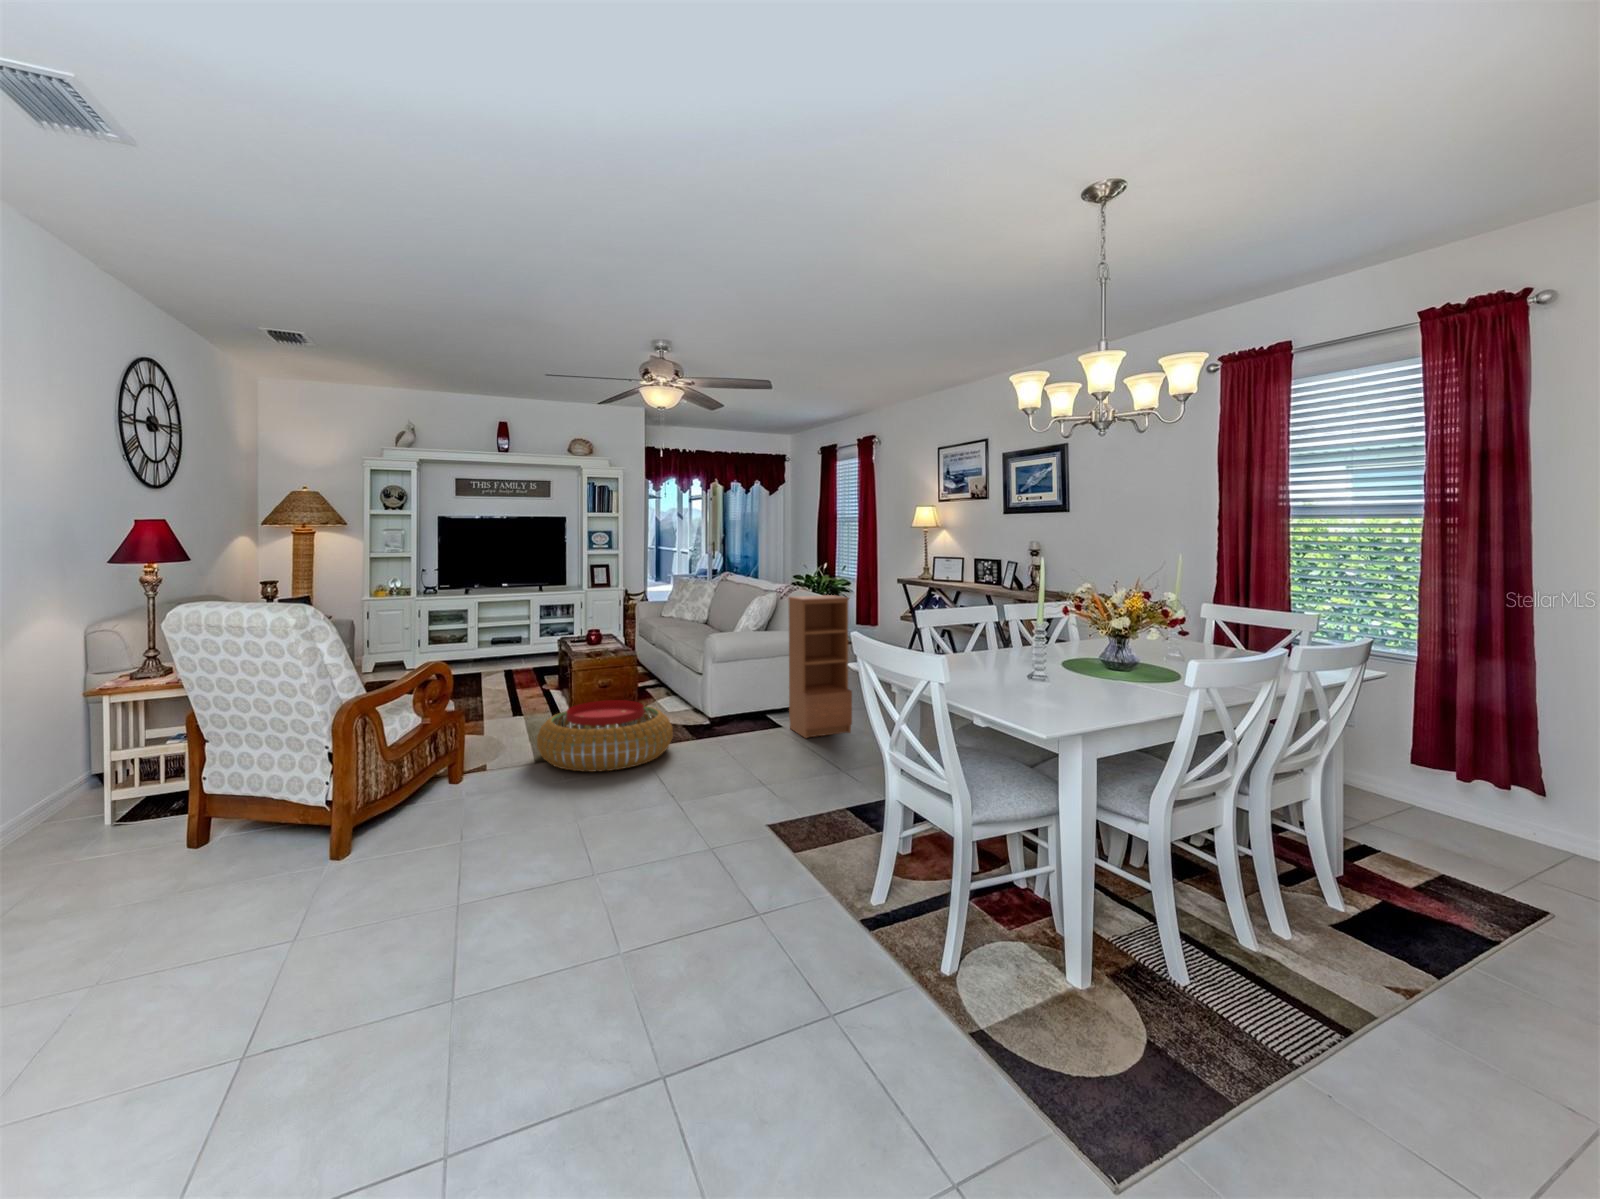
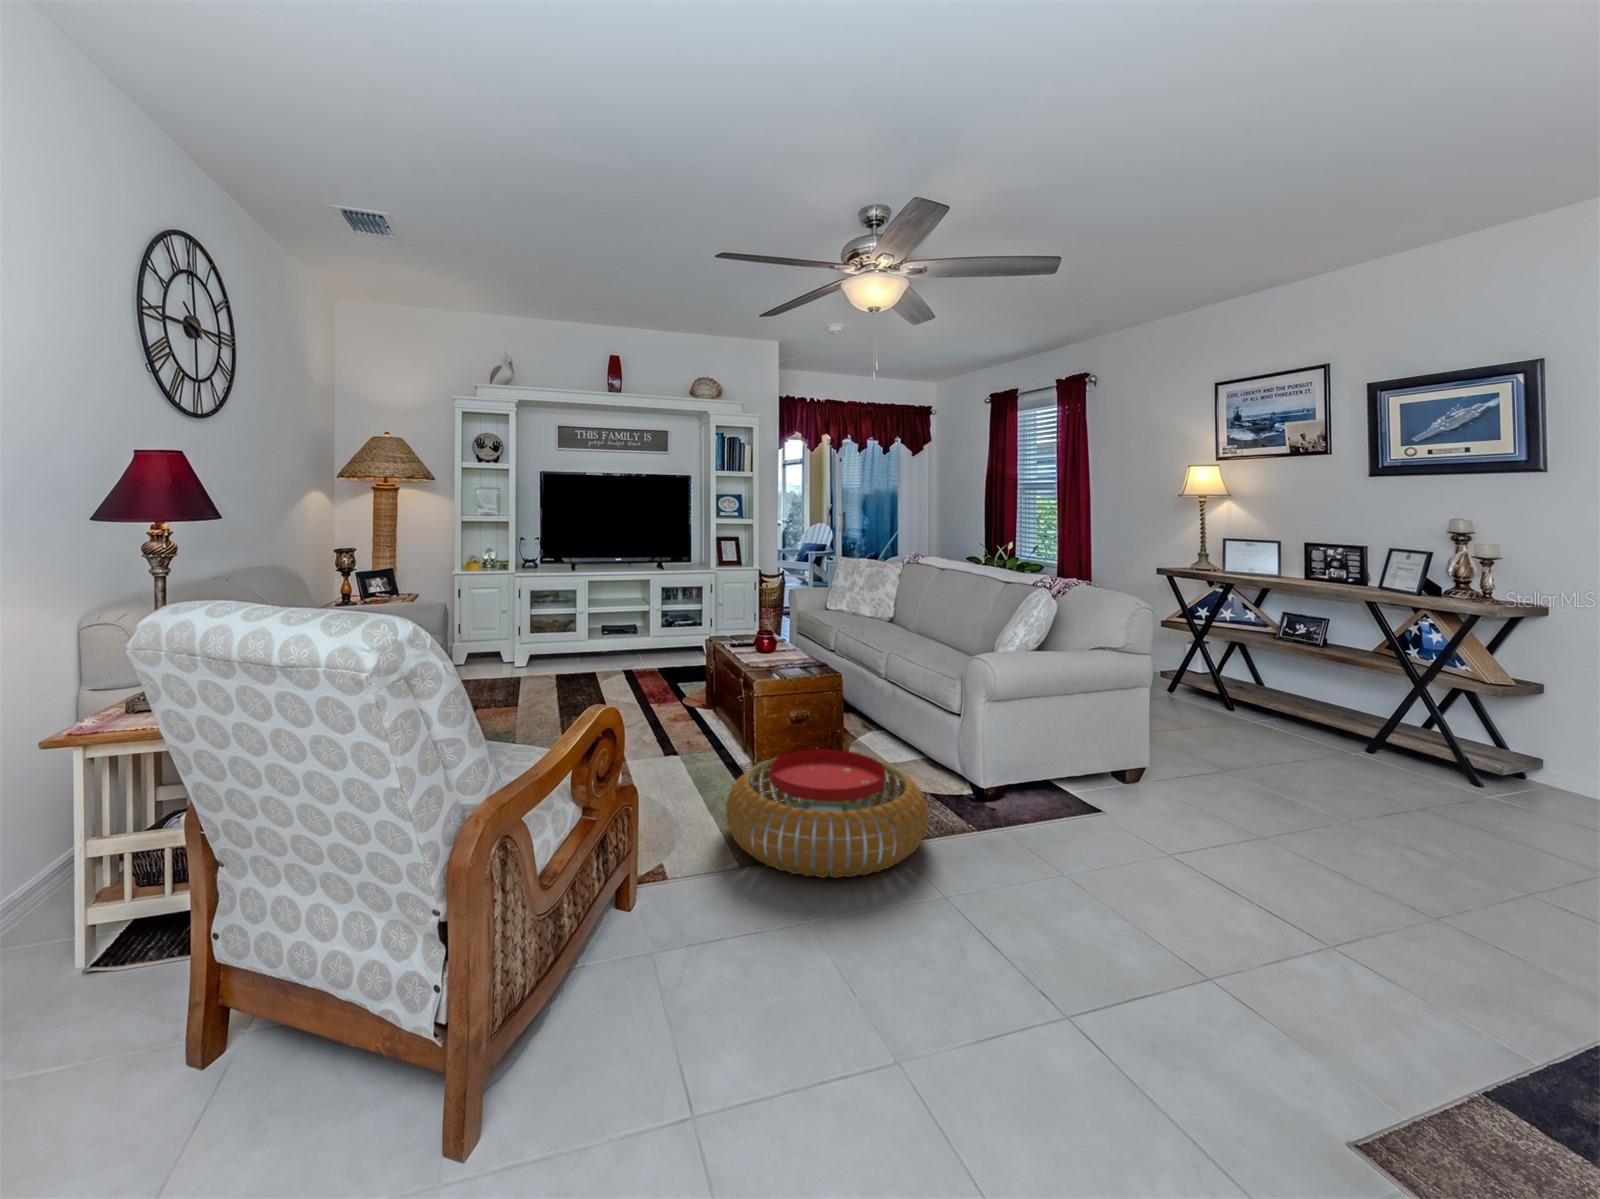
bookcase: present [788,595,852,738] -> none [1073,599,1191,821]

